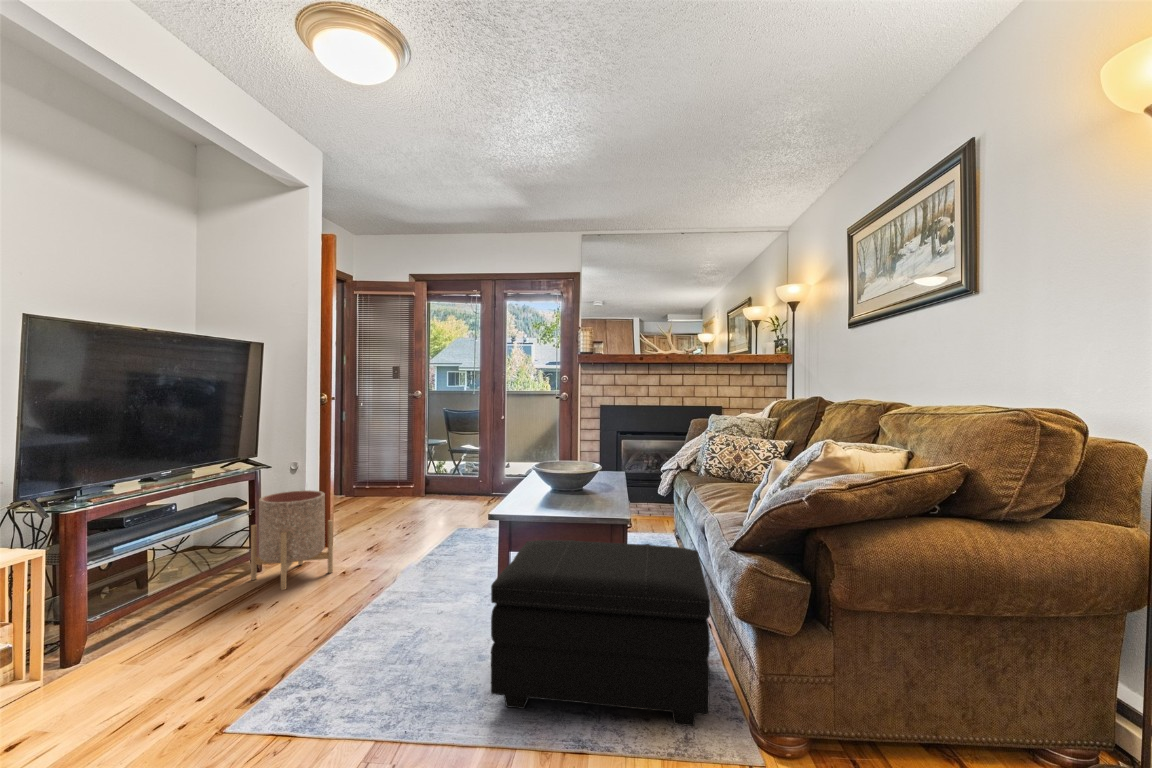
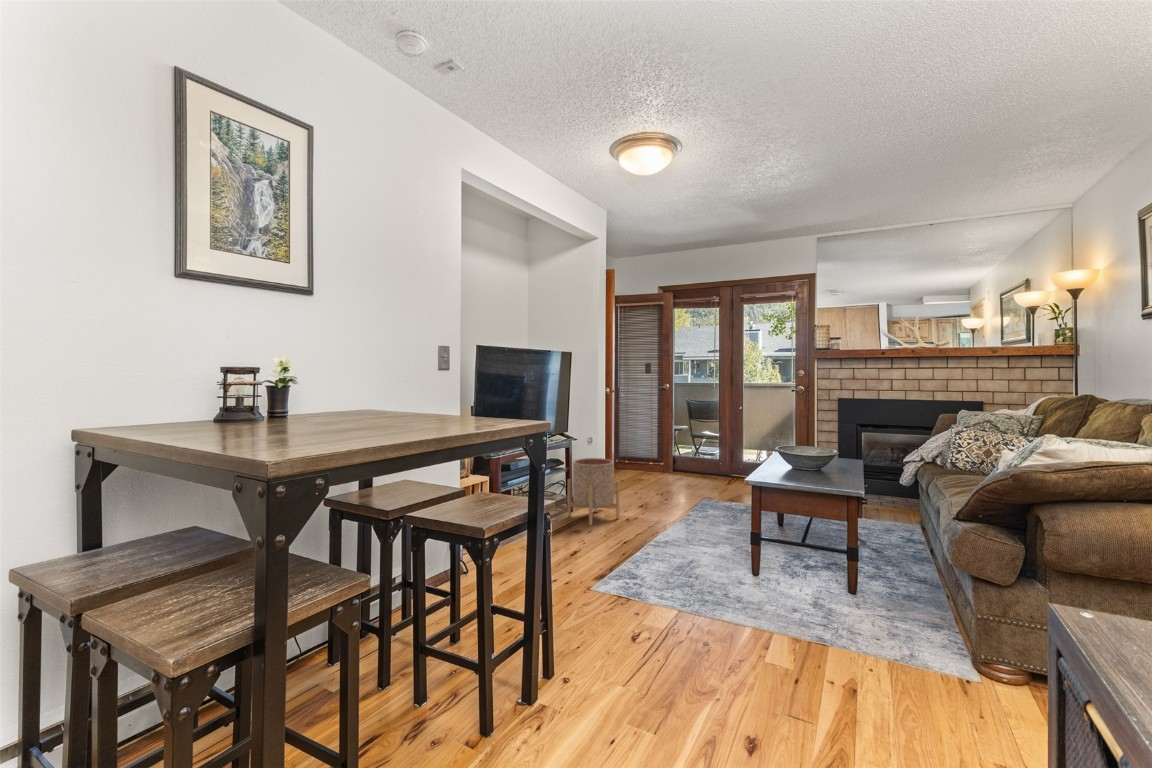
footstool: present [491,540,710,726] -> none [752,503,929,647]

